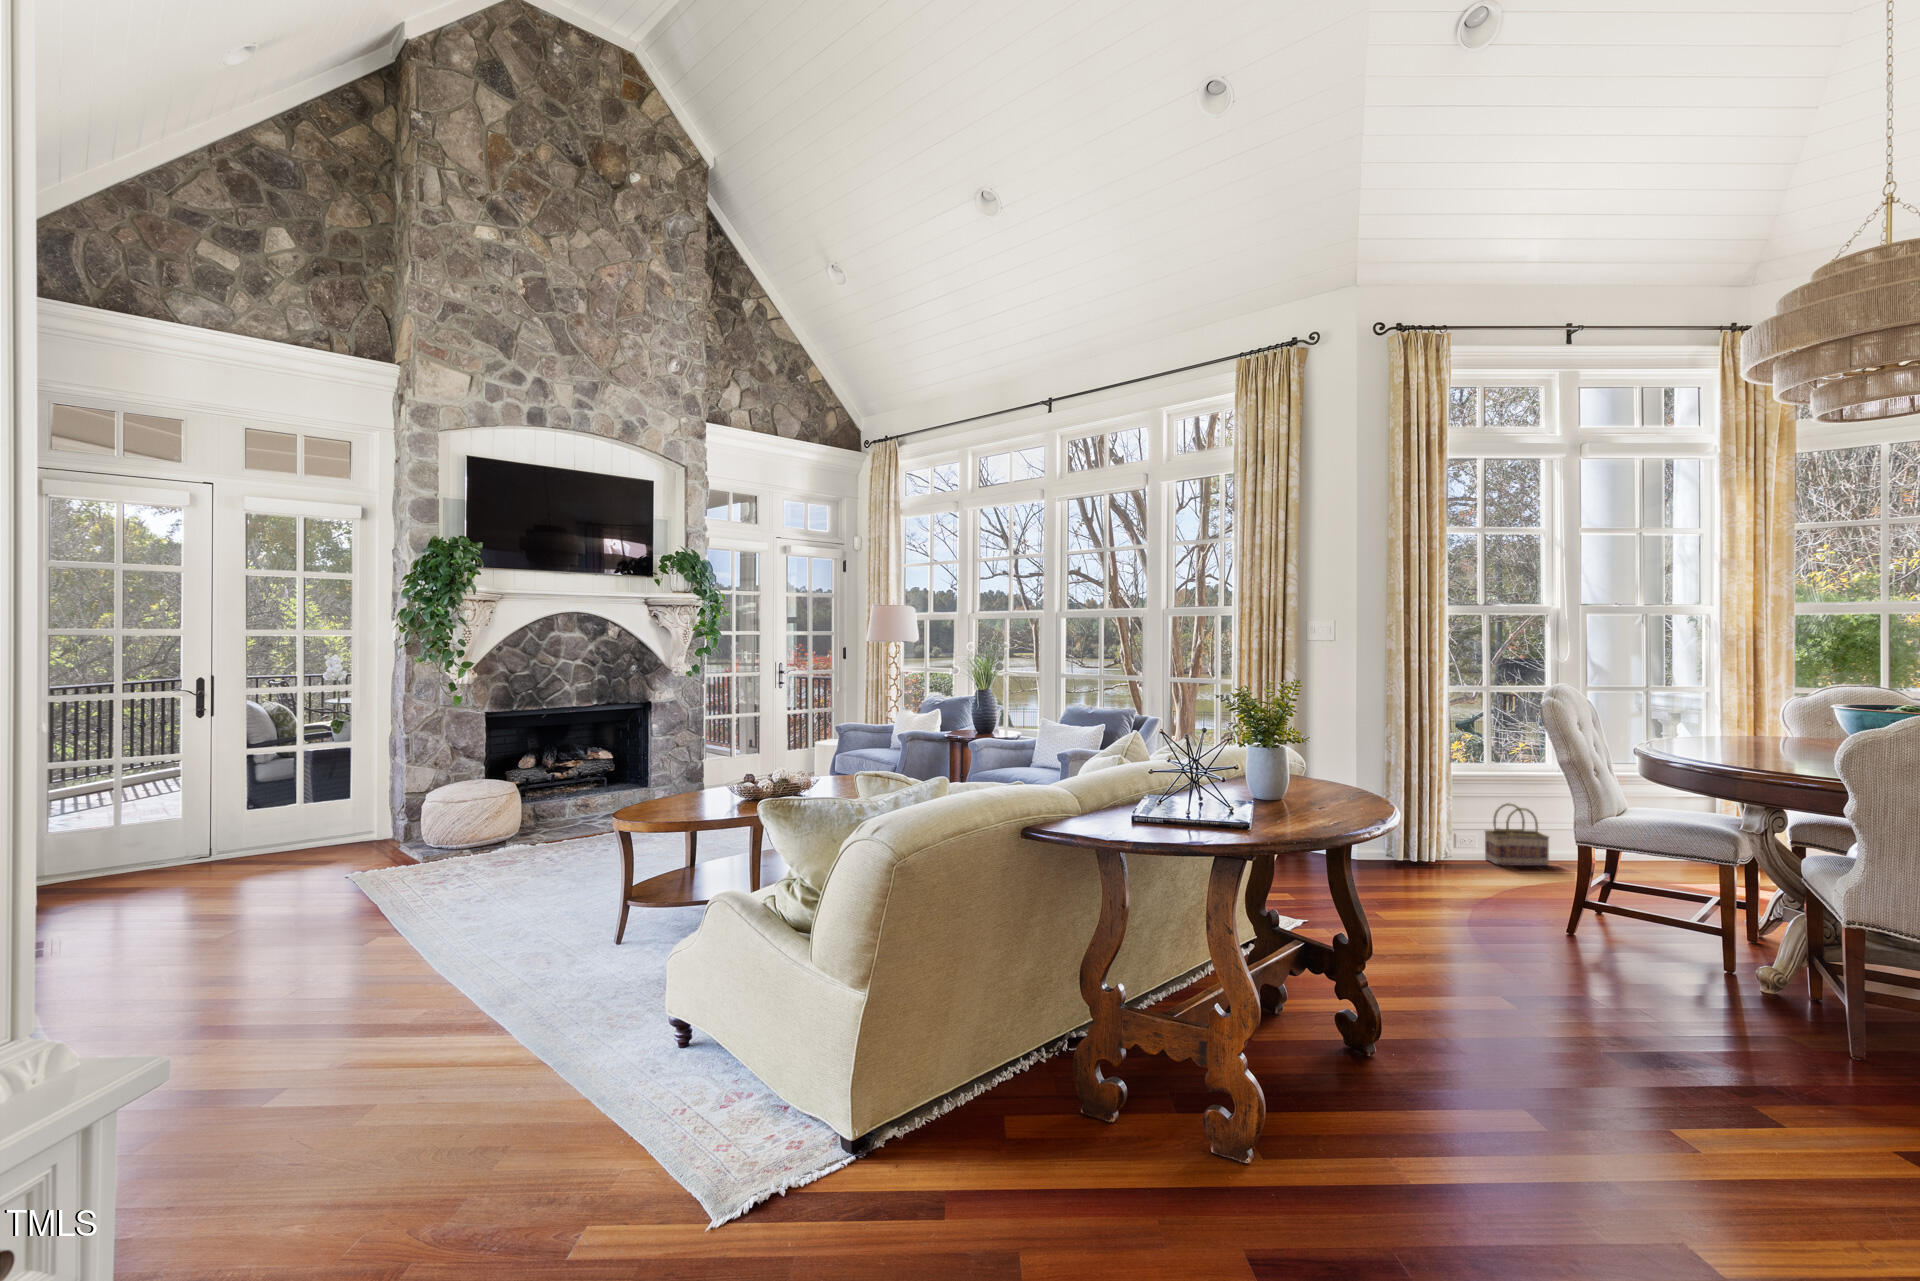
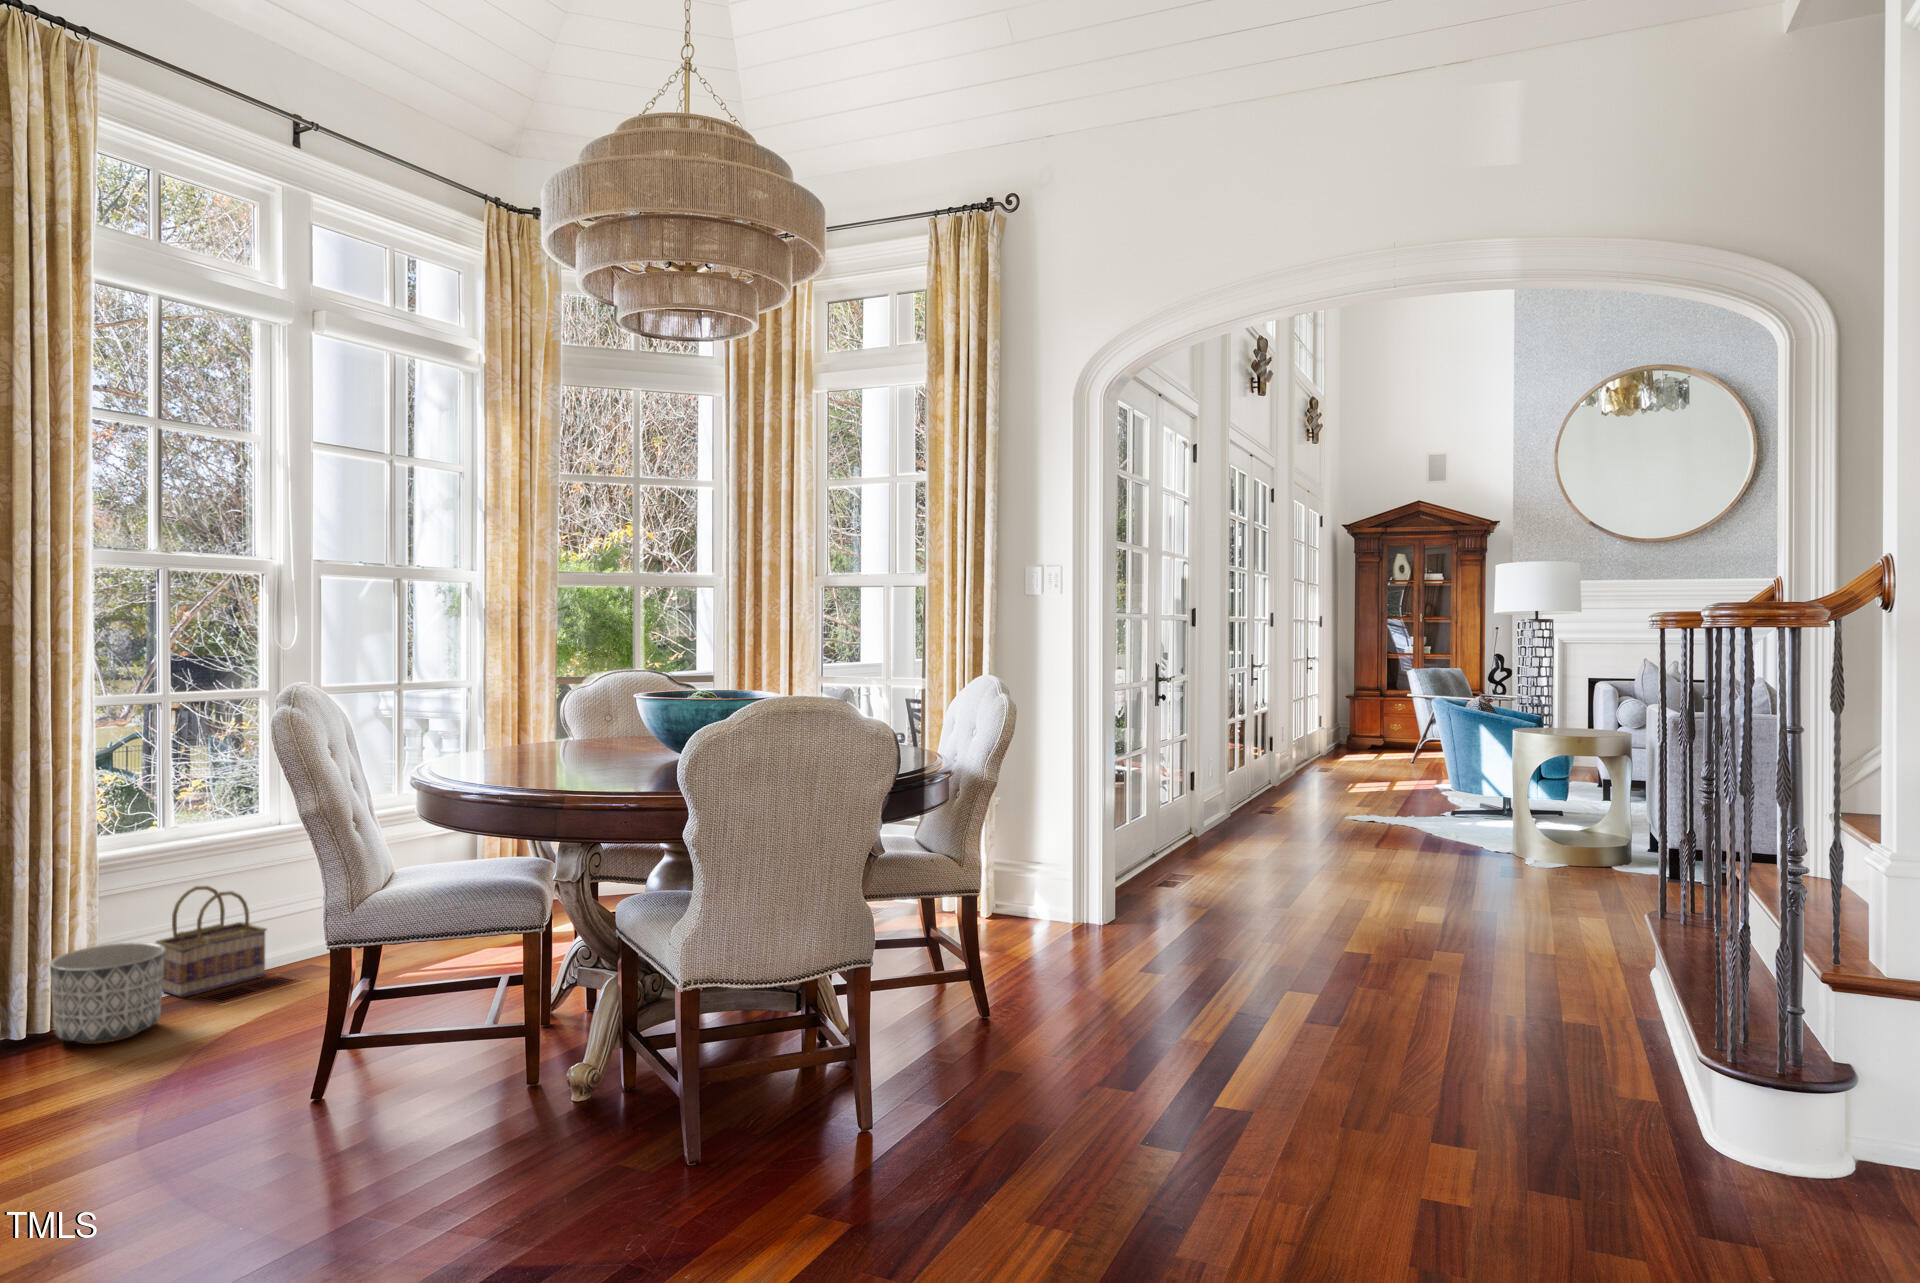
planter: none [1427,823,1485,875] -> present [49,942,166,1044]

